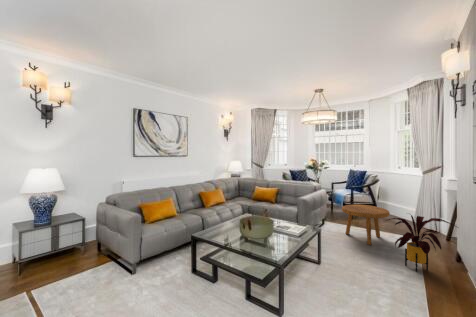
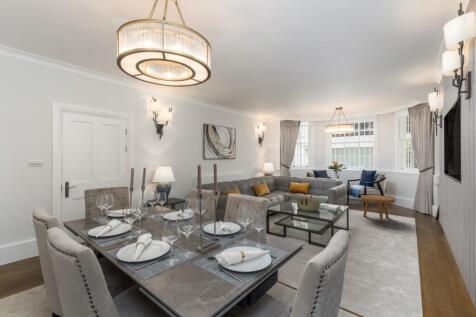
house plant: present [386,215,453,272] -> none [392,197,441,235]

